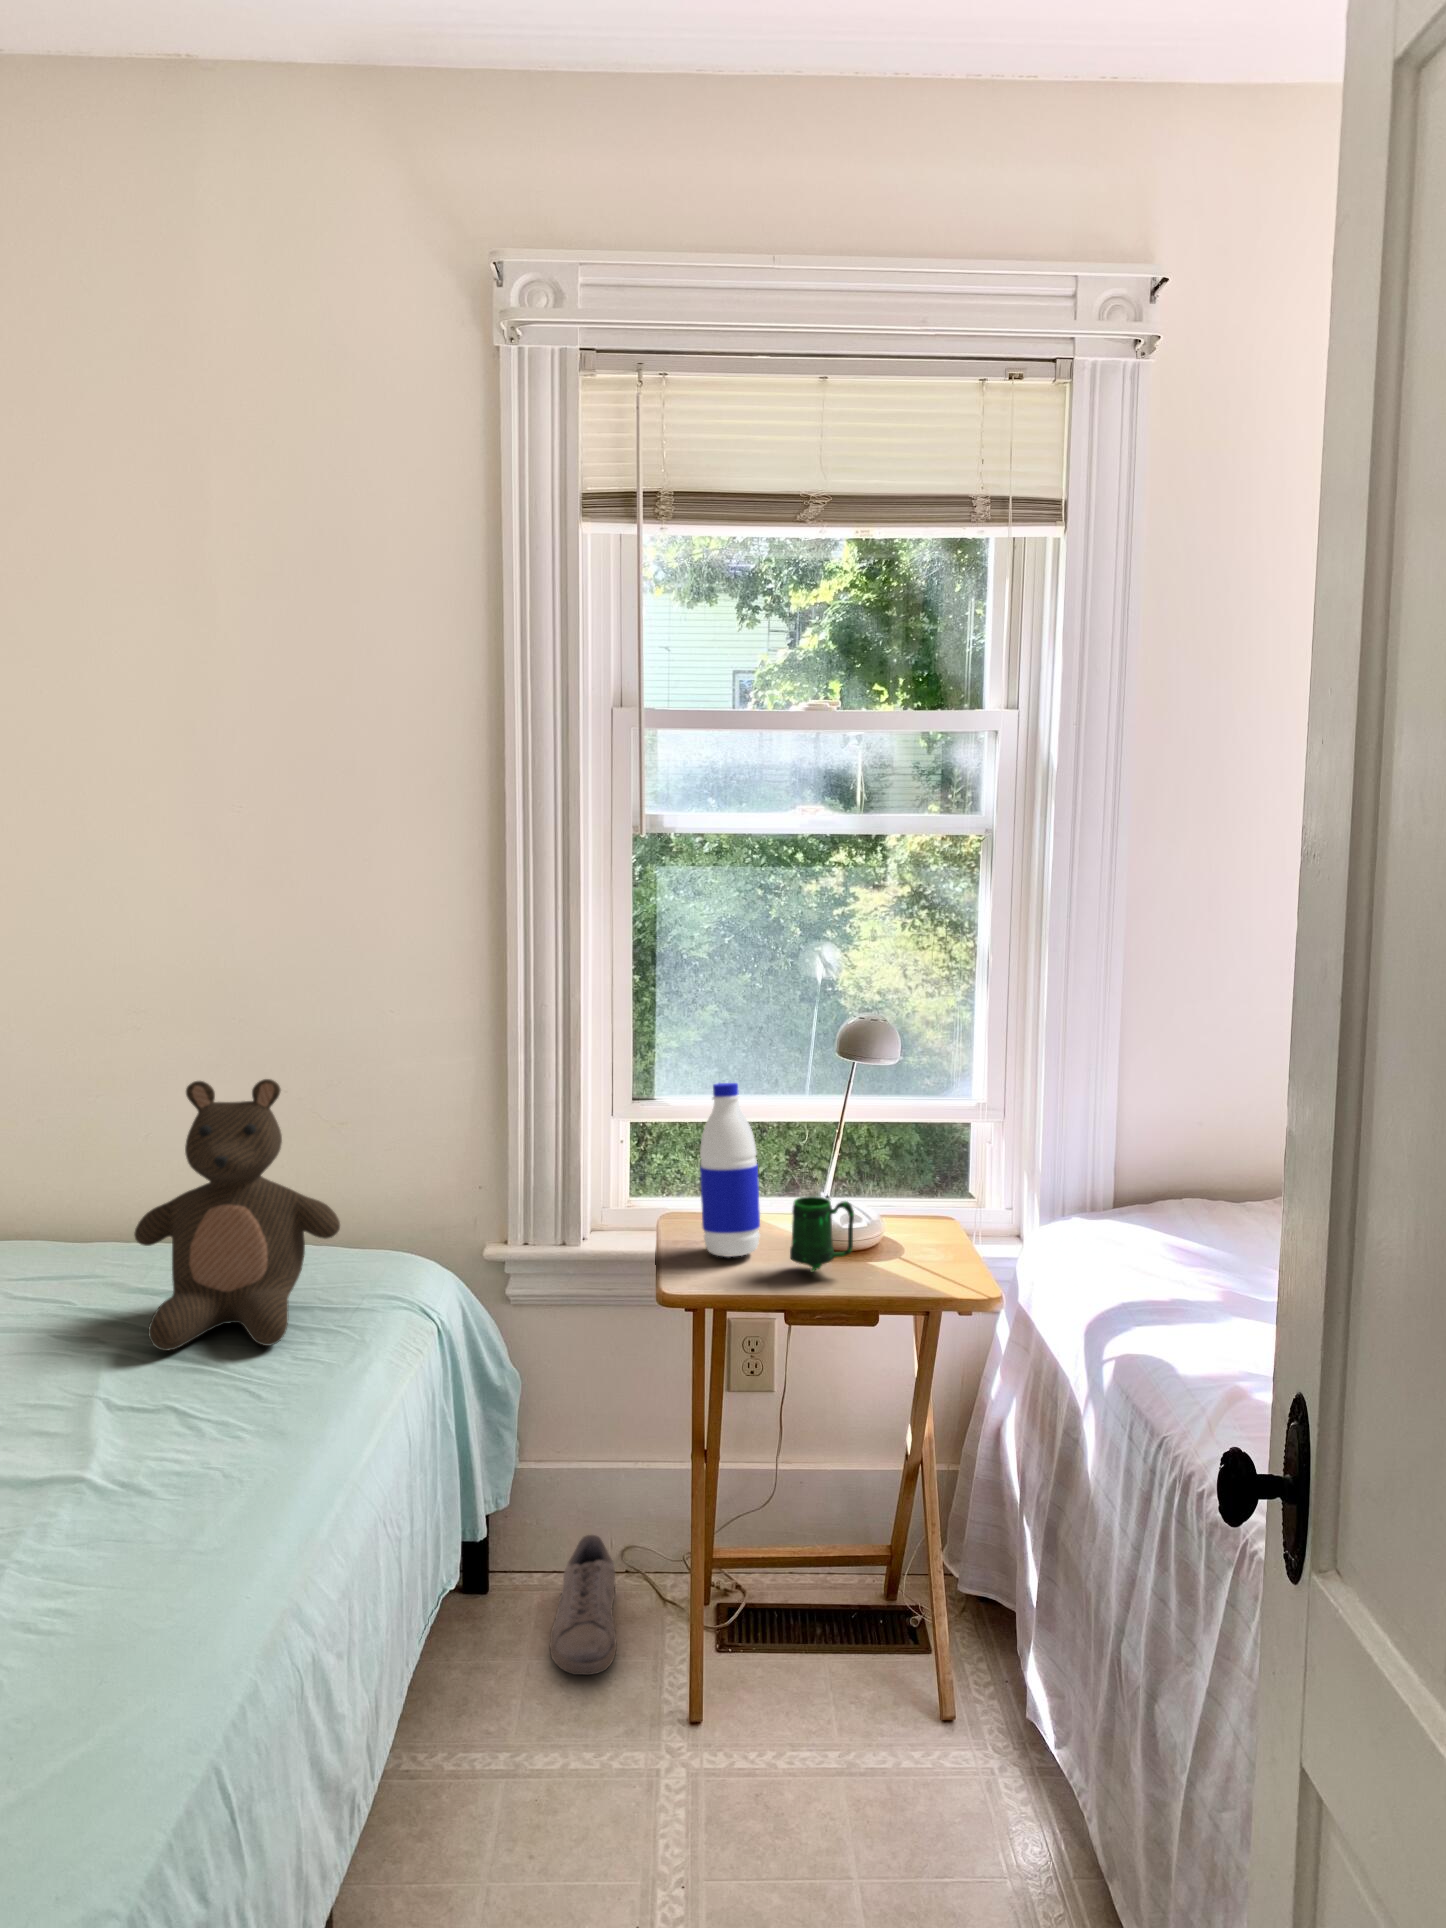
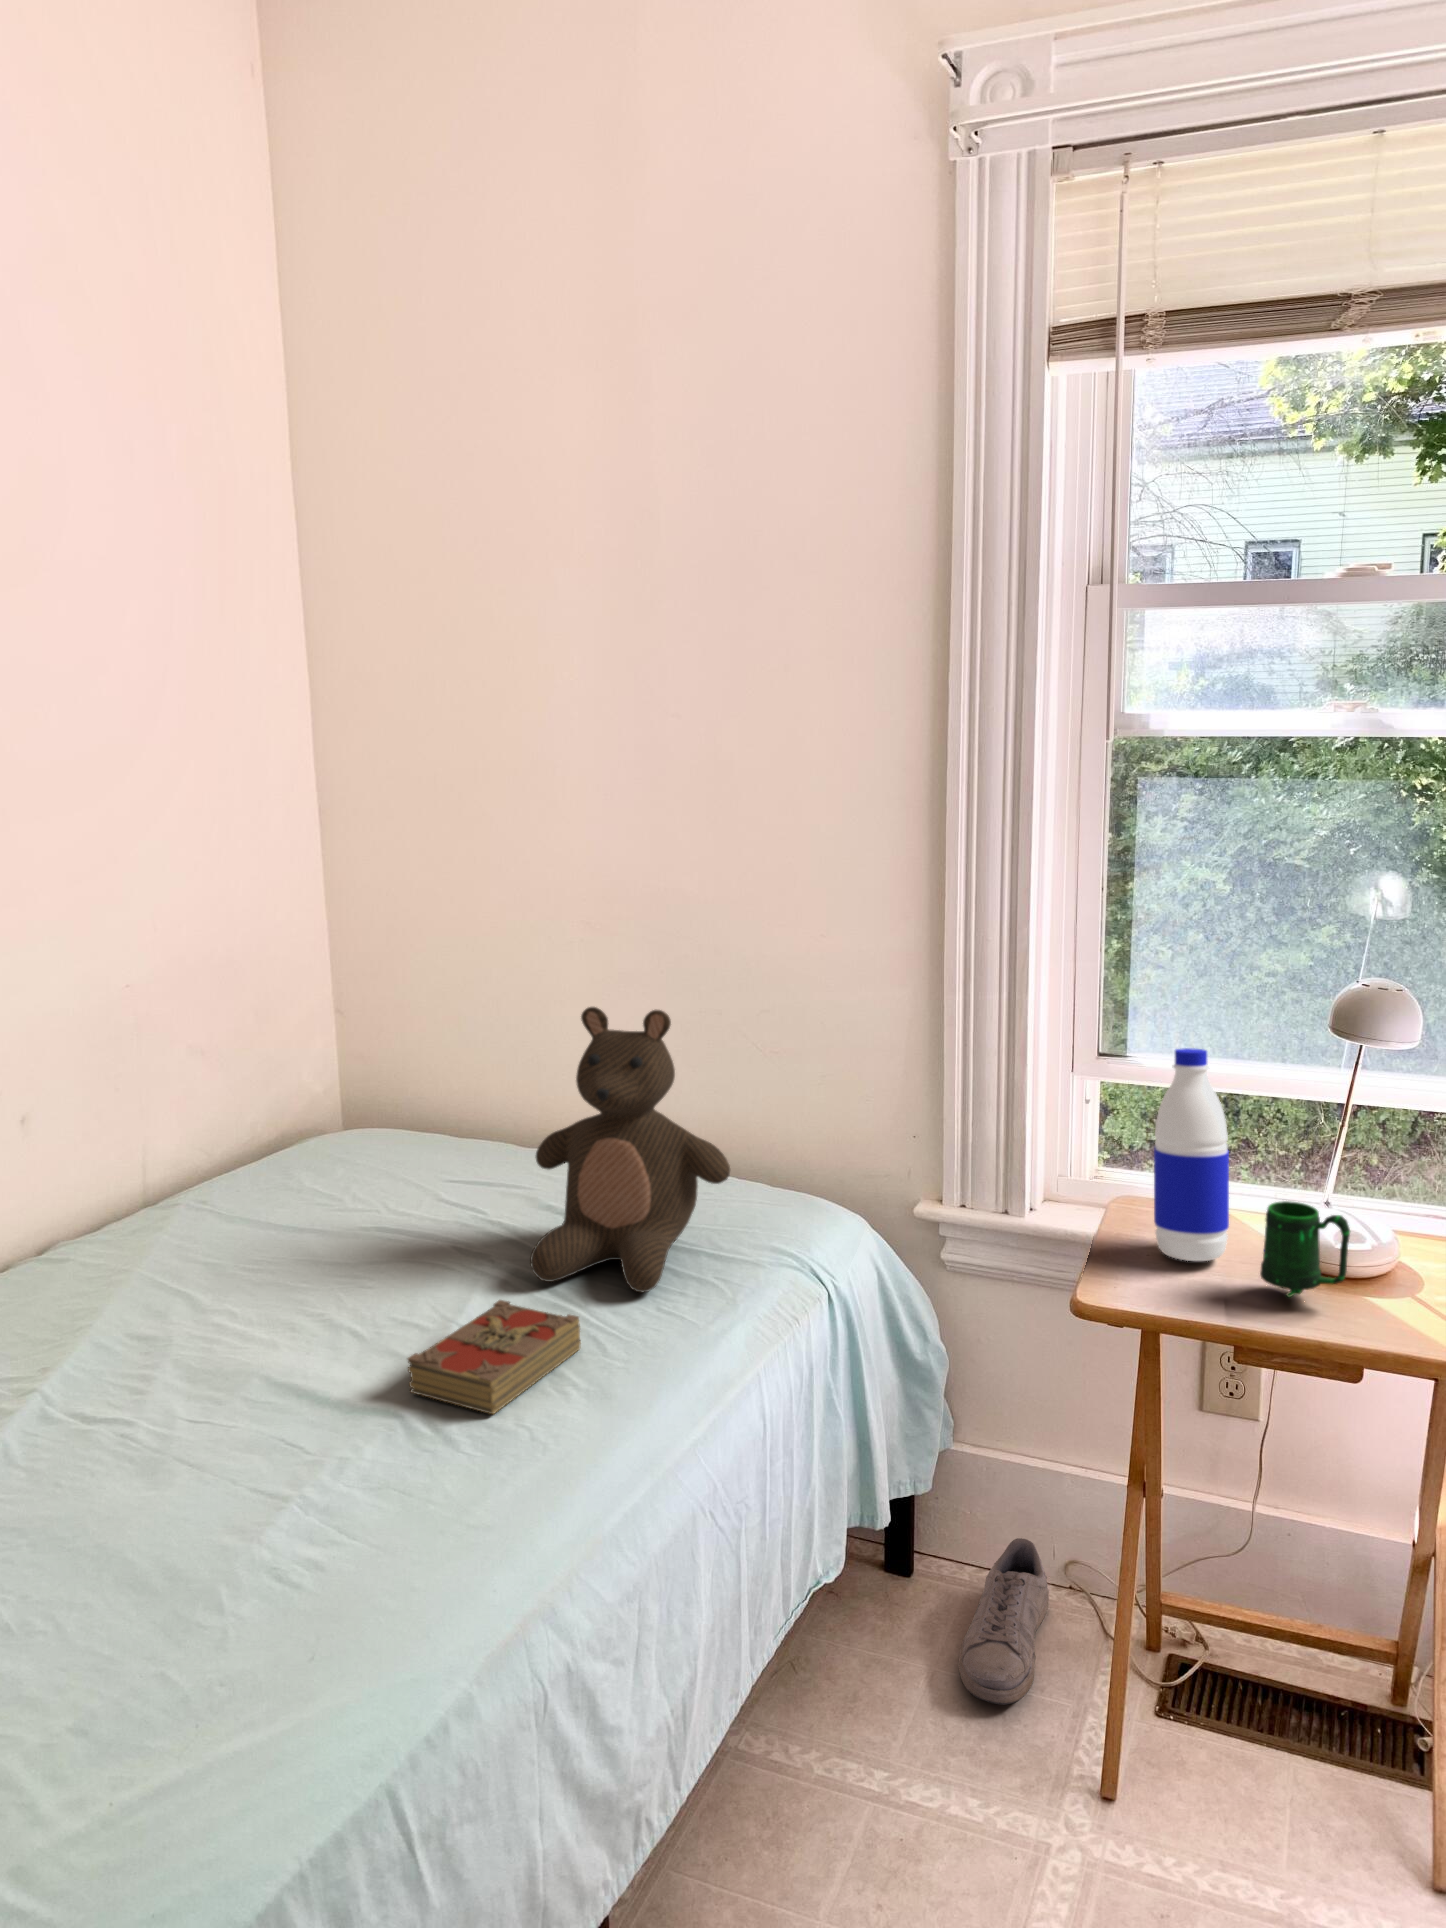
book: none [65,1367,230,1465] -> present [408,1300,581,1414]

